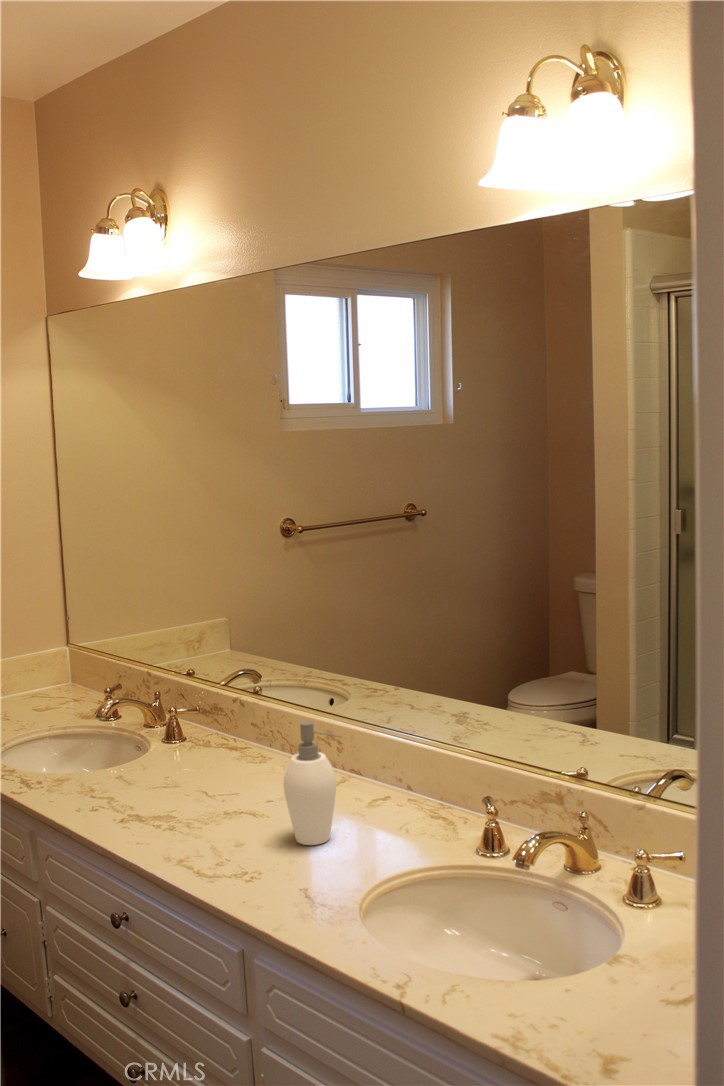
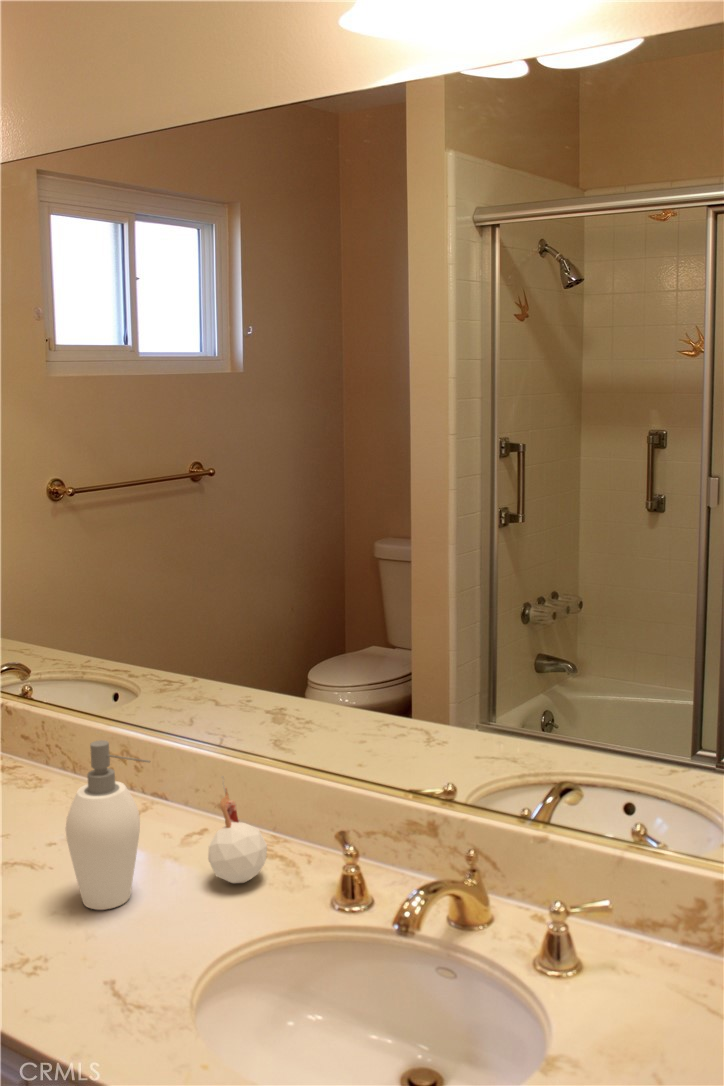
candle: none [387,752,431,834] -> present [208,776,267,883]

